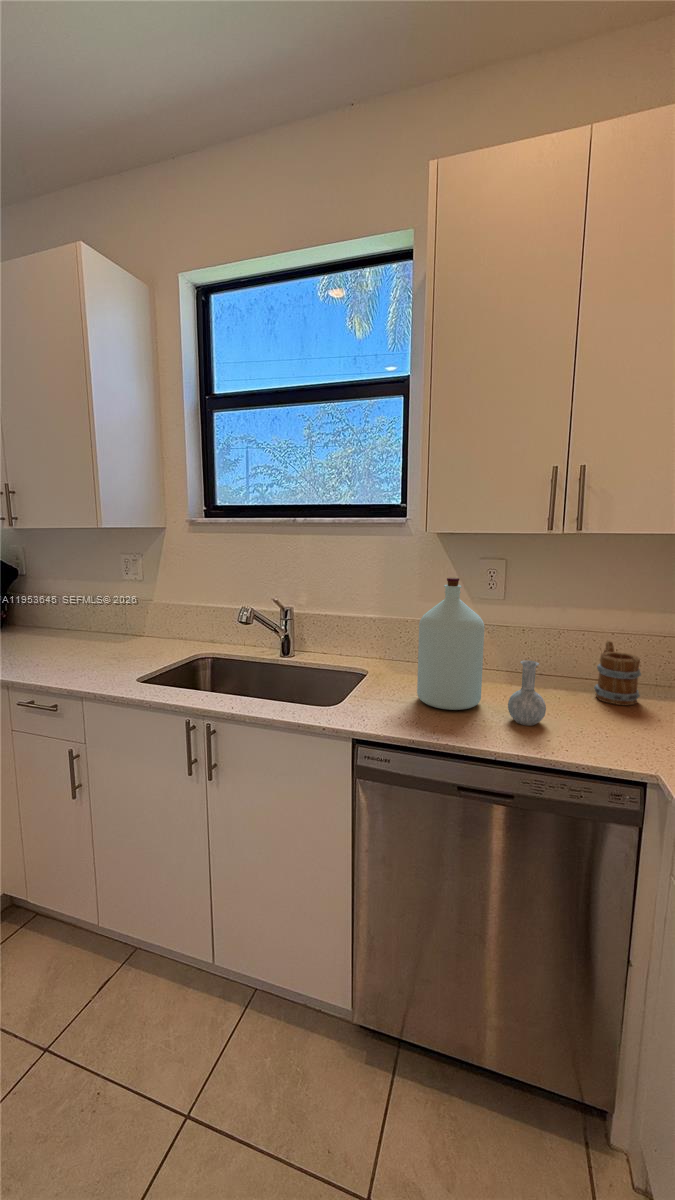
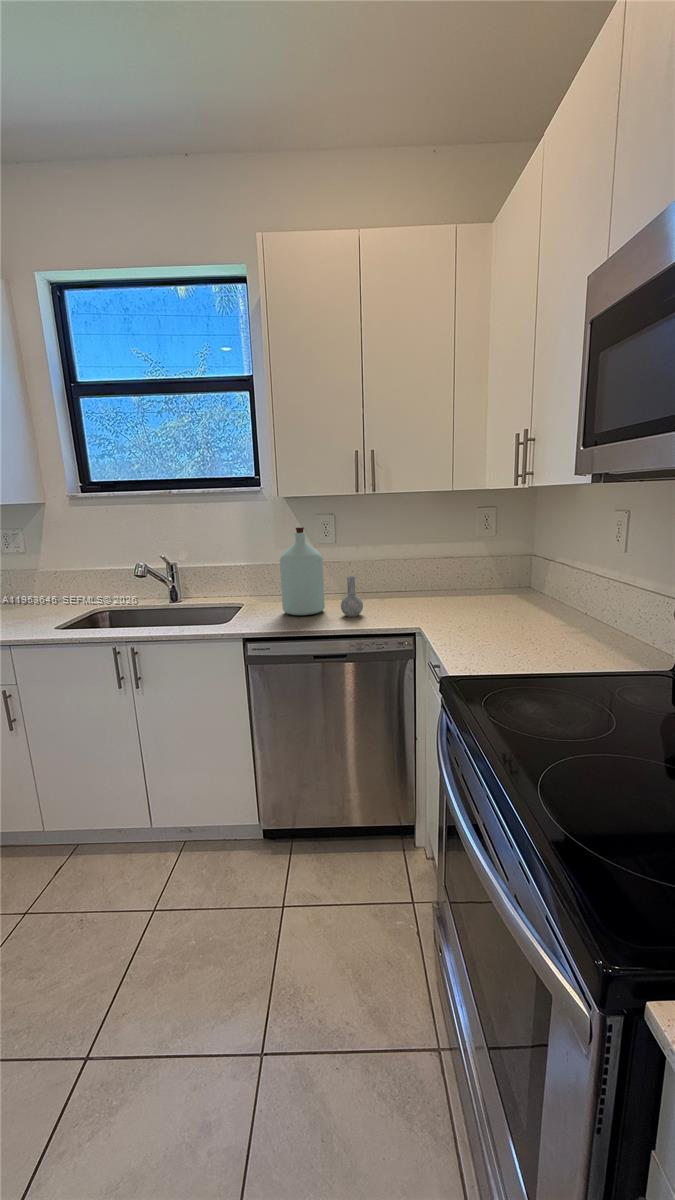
mug: present [594,641,641,705] -> none [395,564,420,602]

